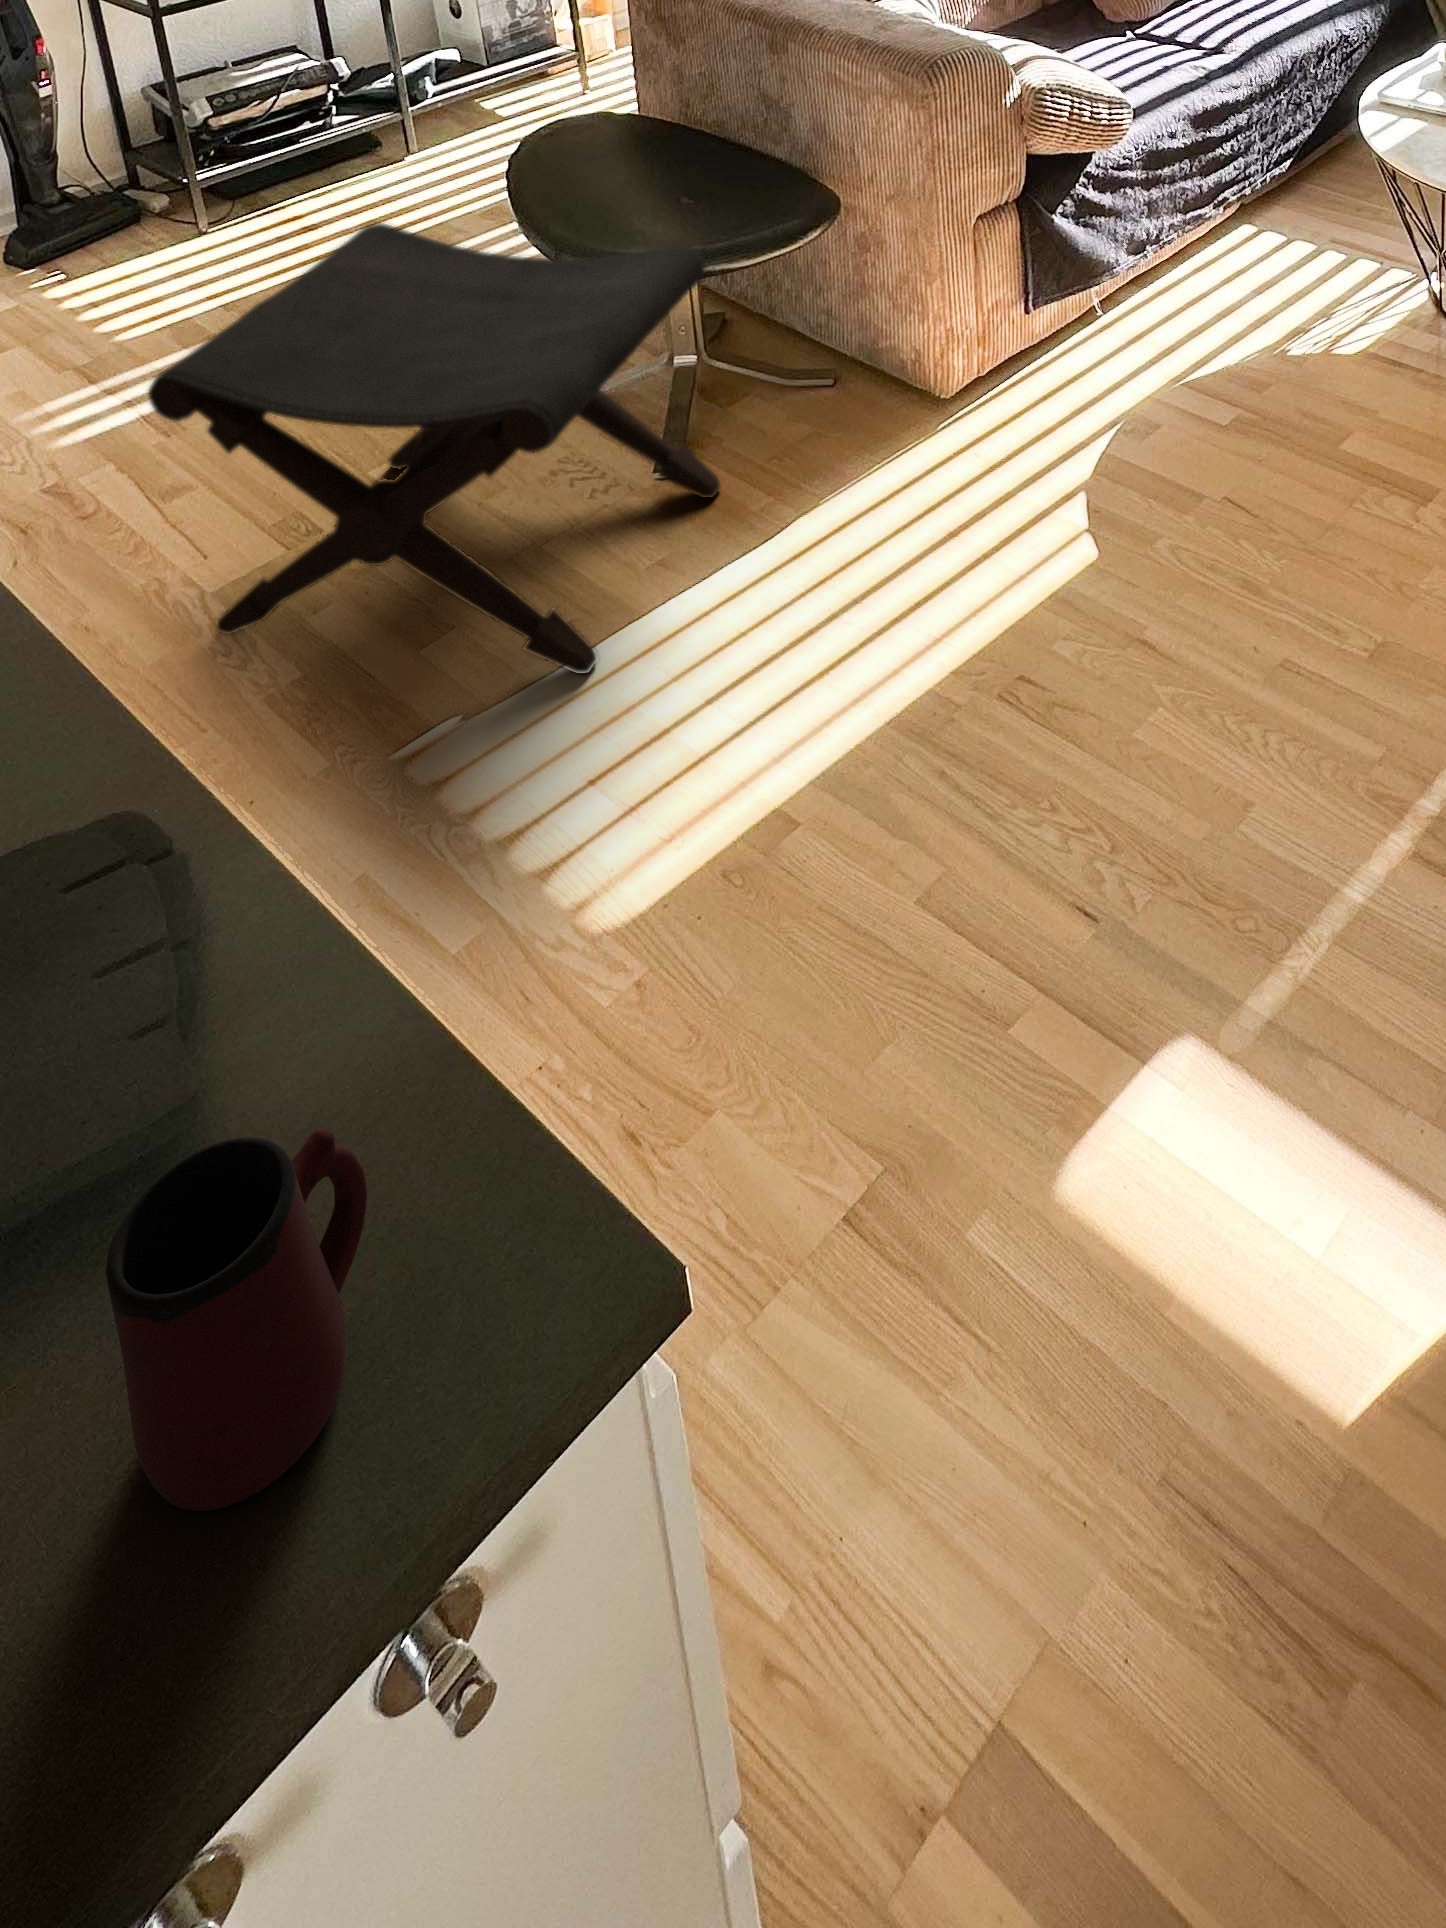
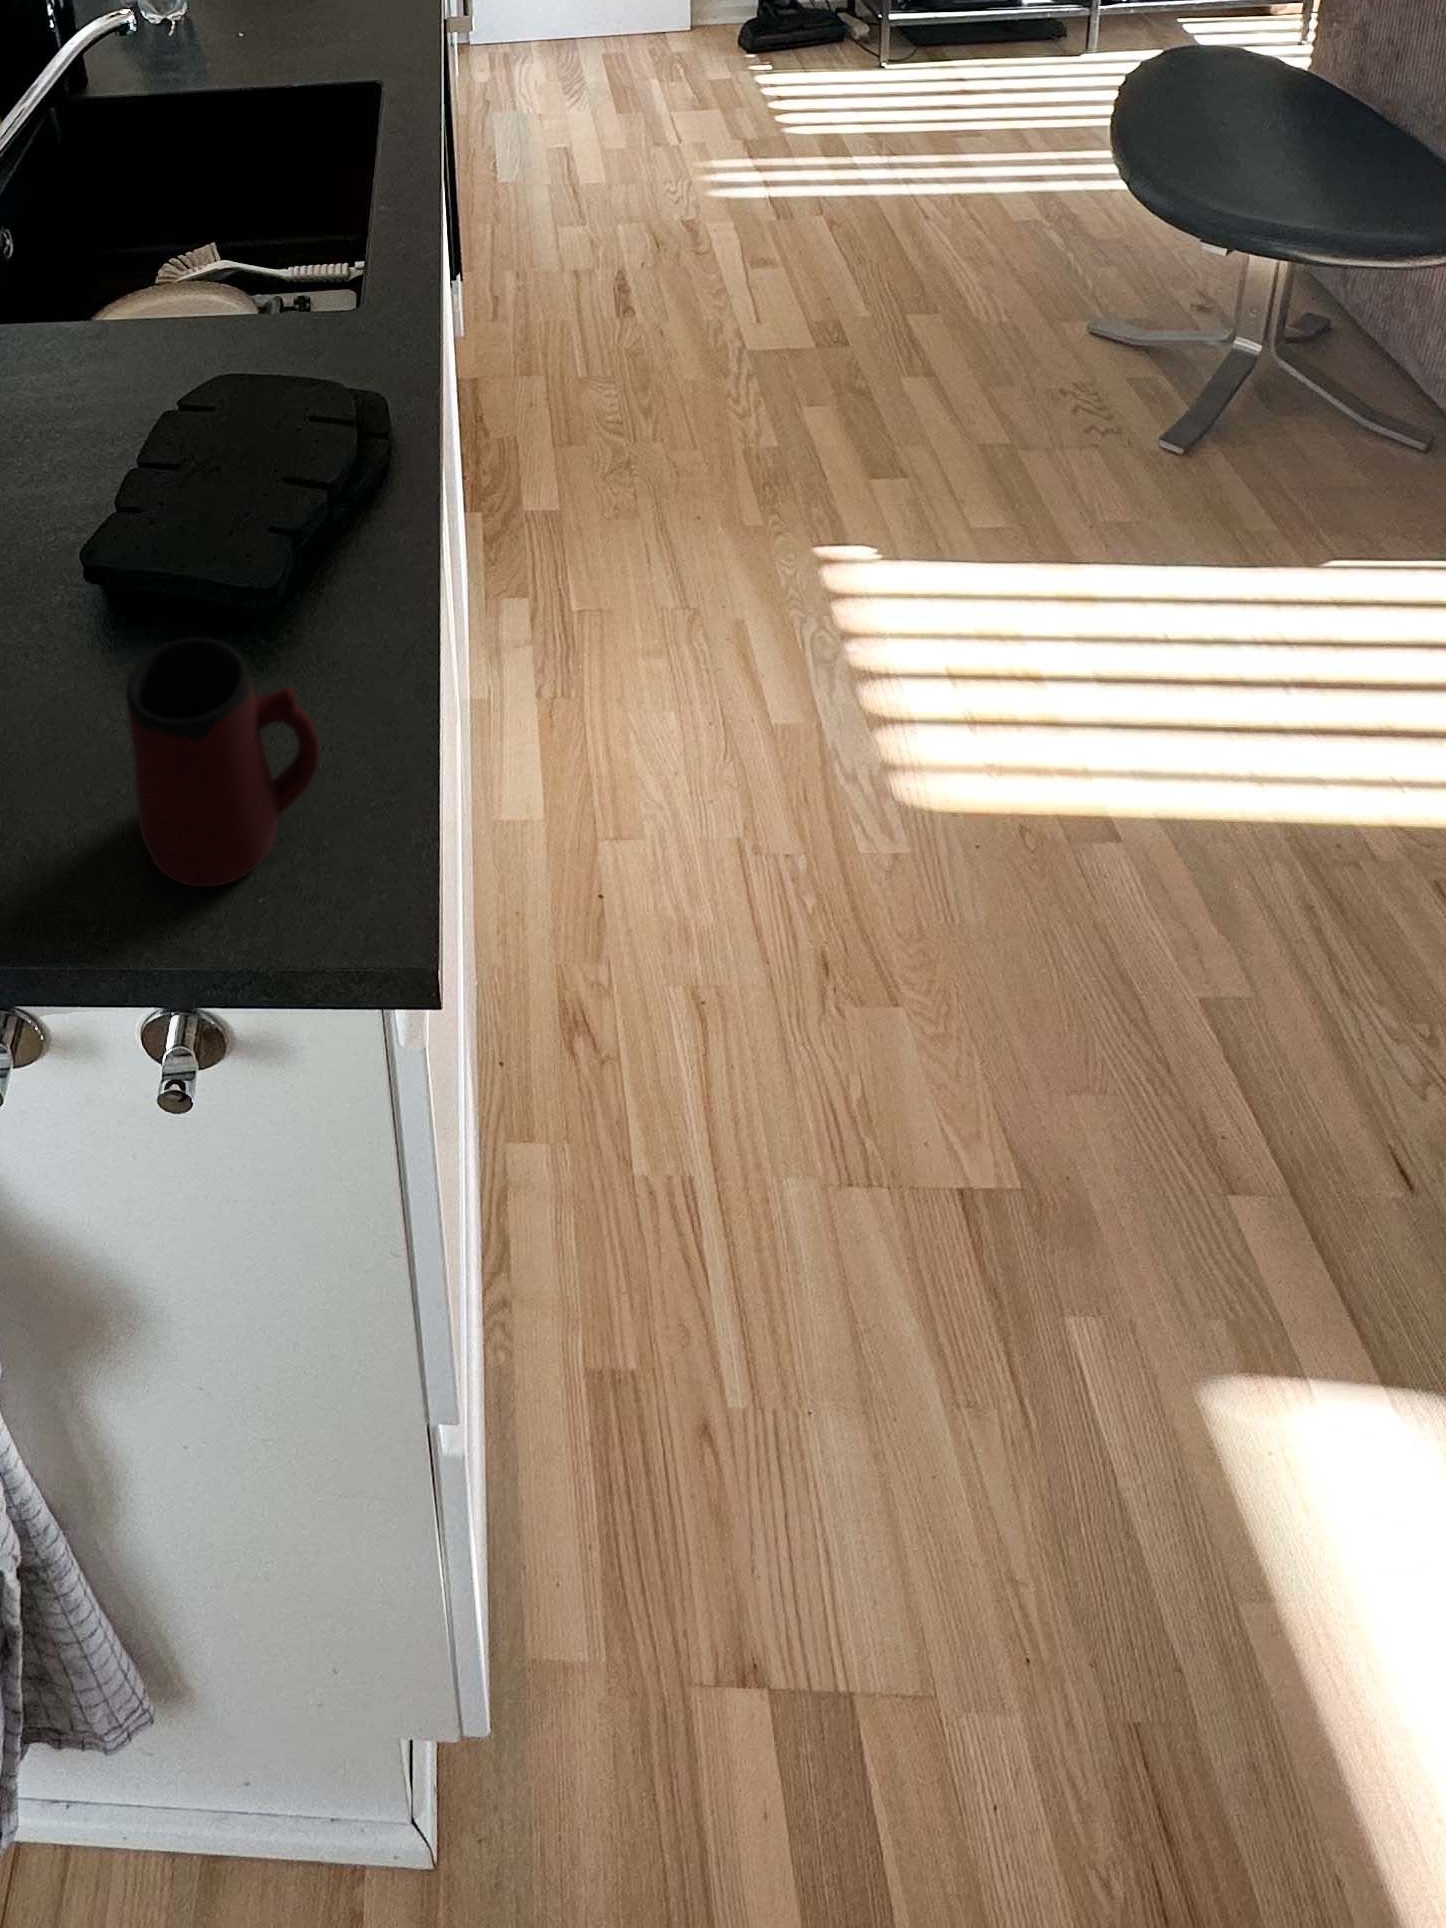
footstool: present [148,223,720,674] -> none [734,92,1279,582]

